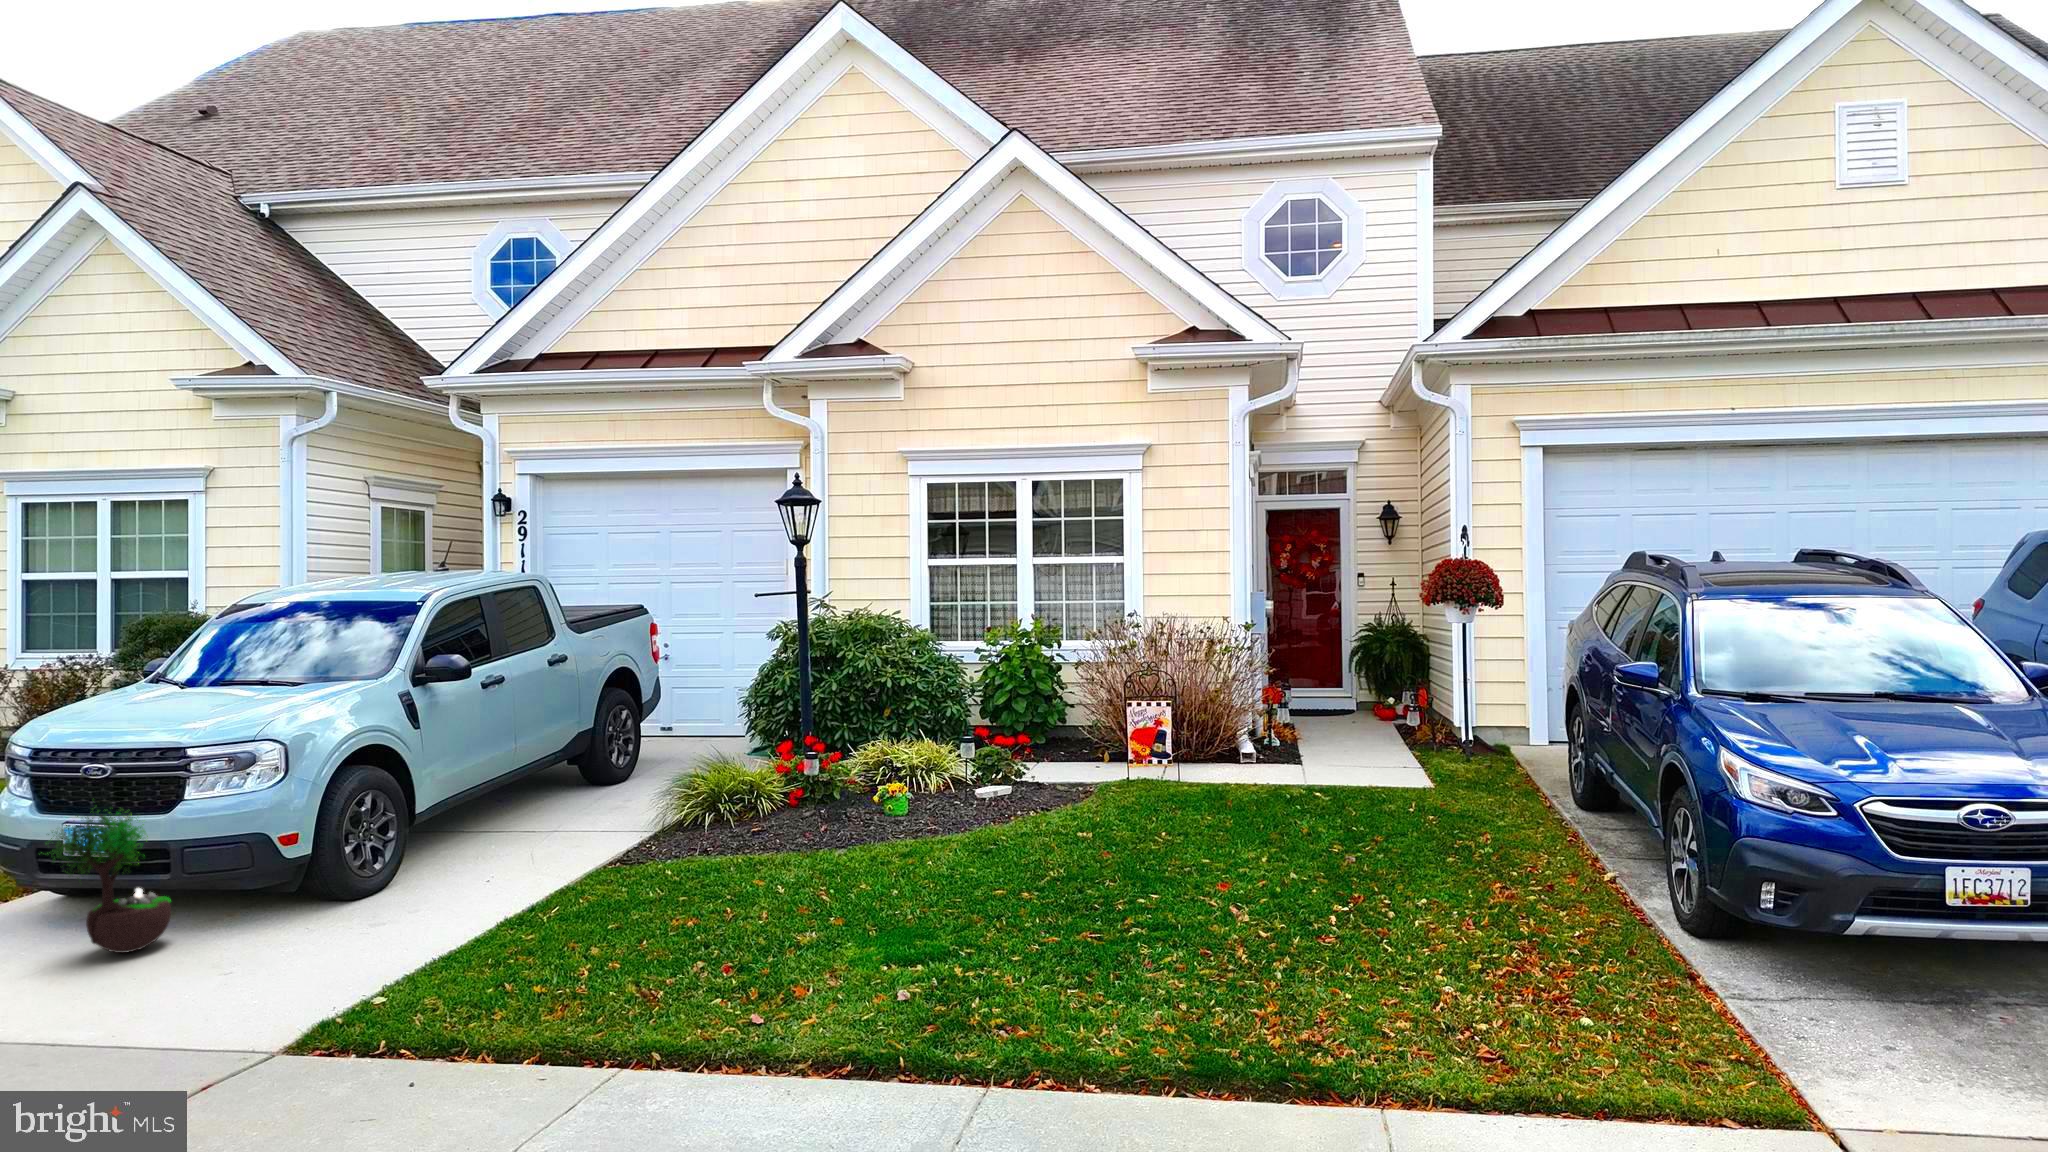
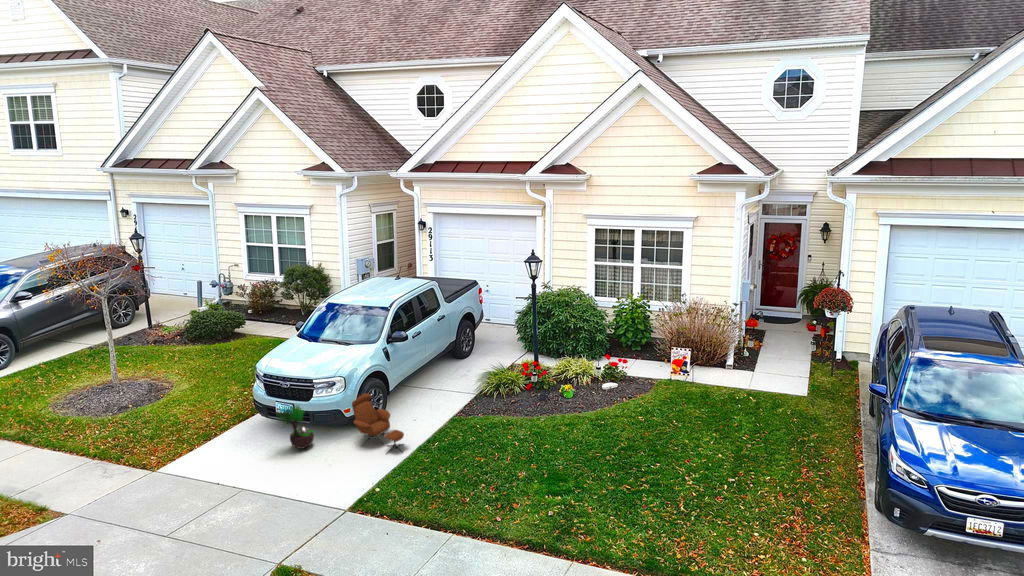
lounge chair: none [304,790,463,941] -> present [352,393,404,451]

